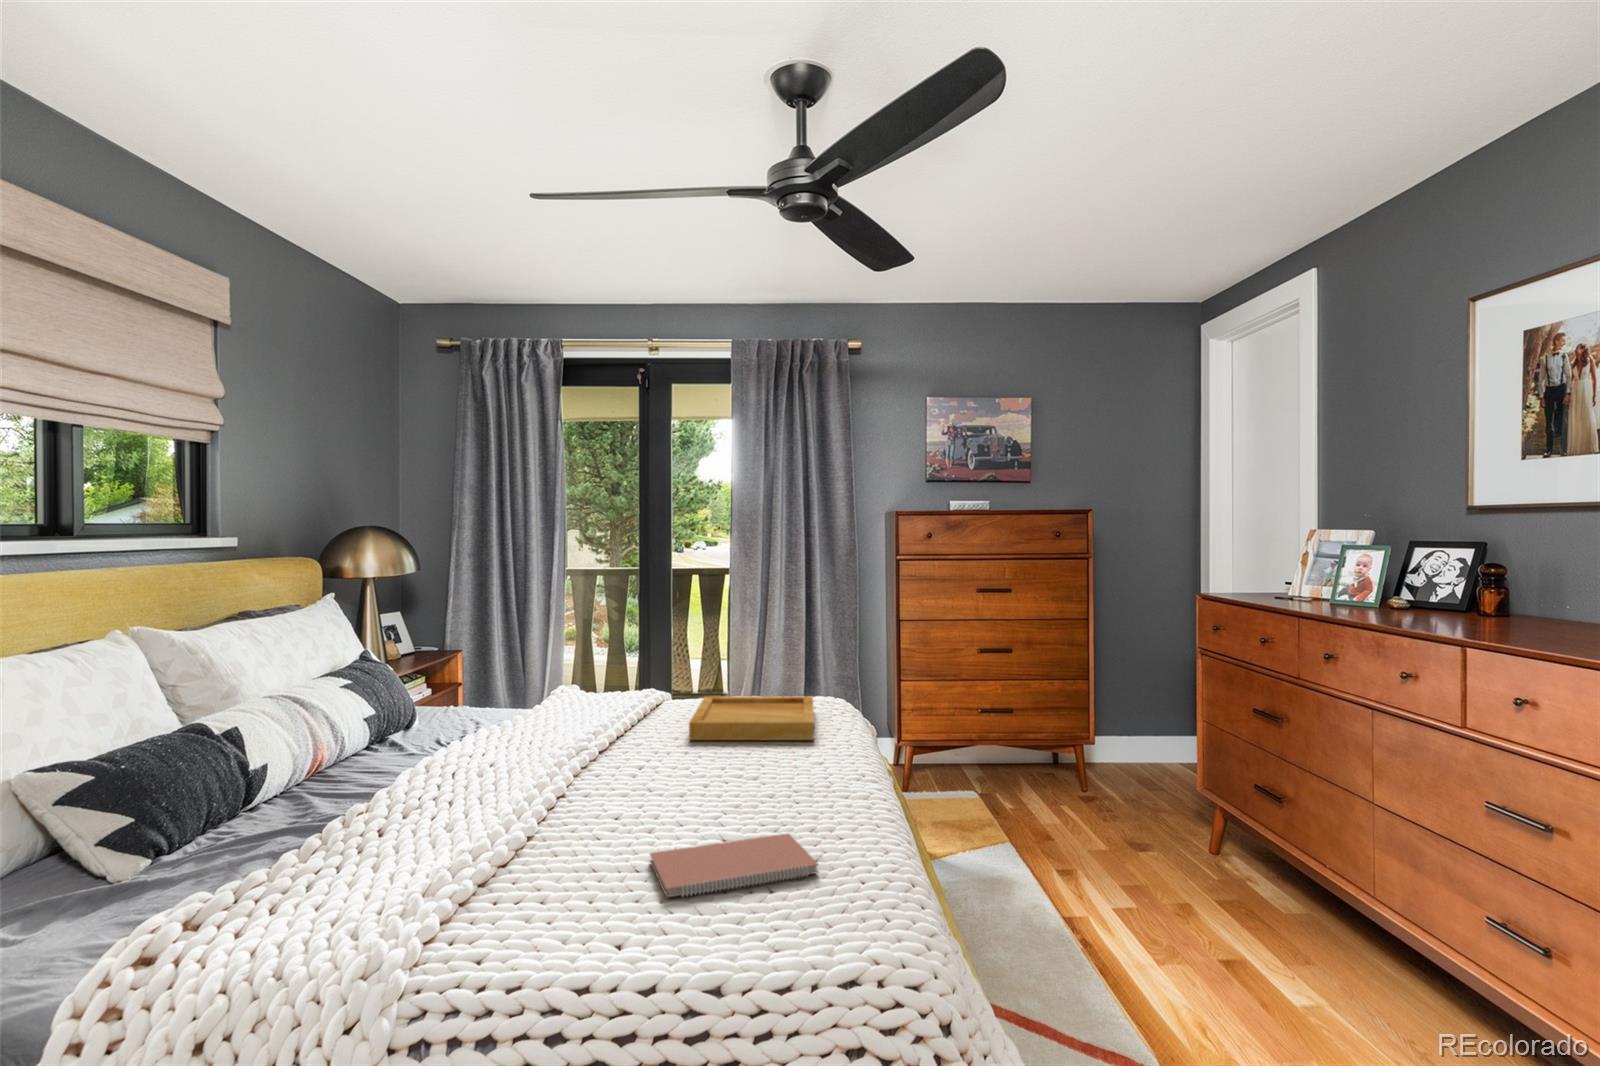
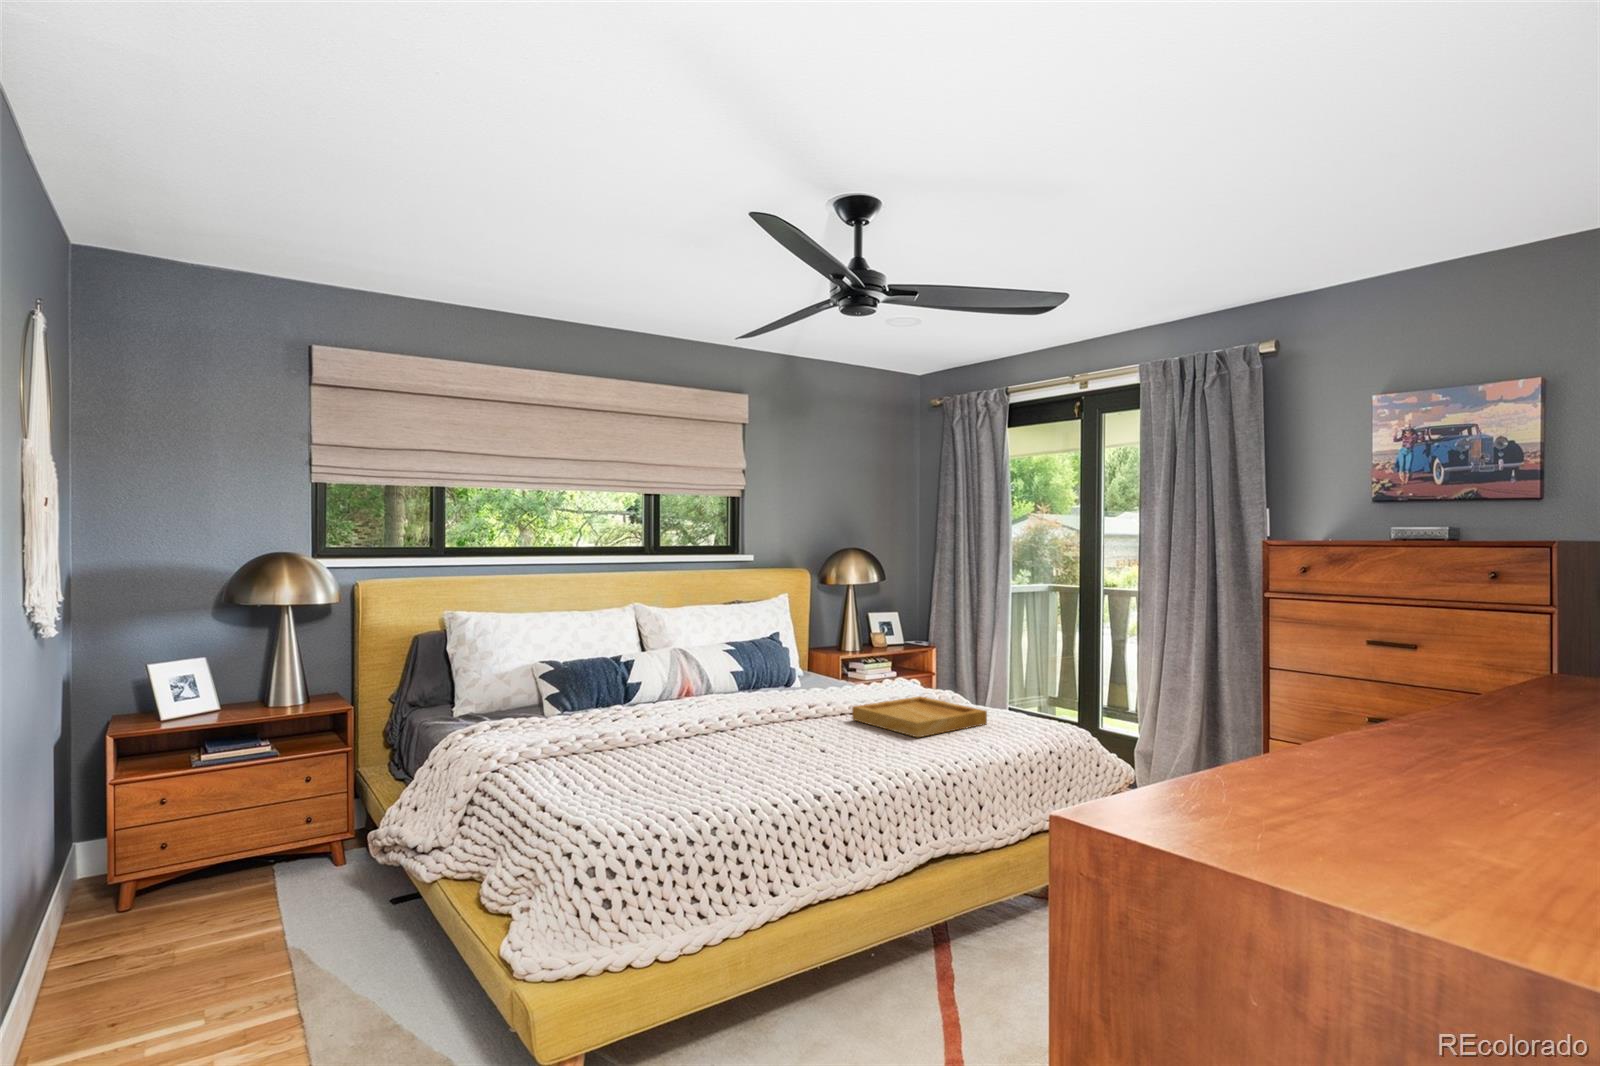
notebook: present [650,833,818,897] -> none [632,753,735,782]

